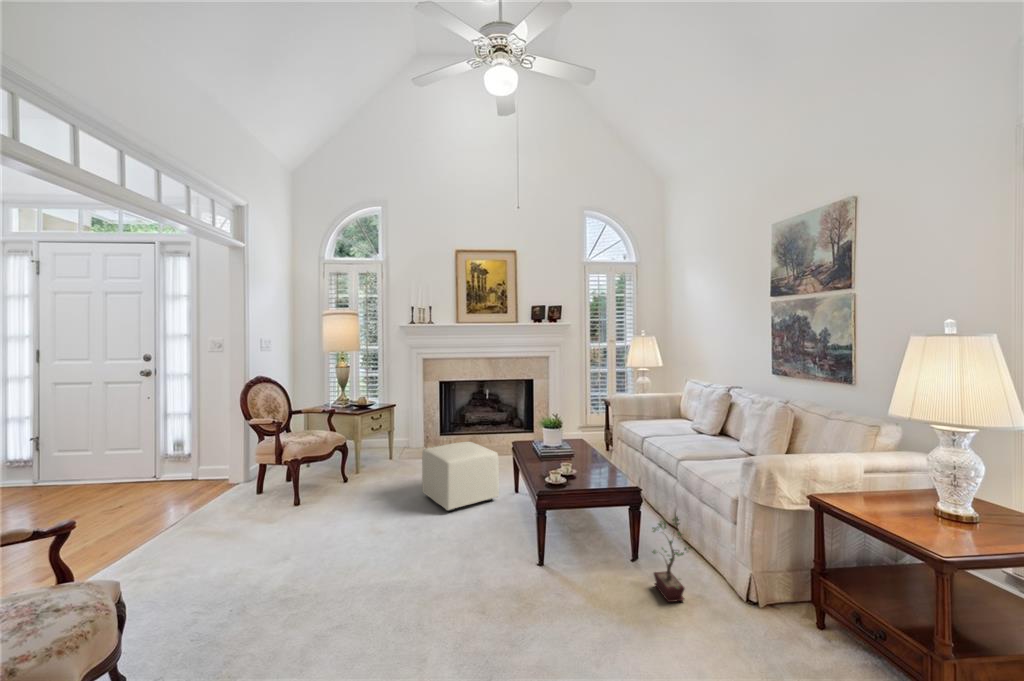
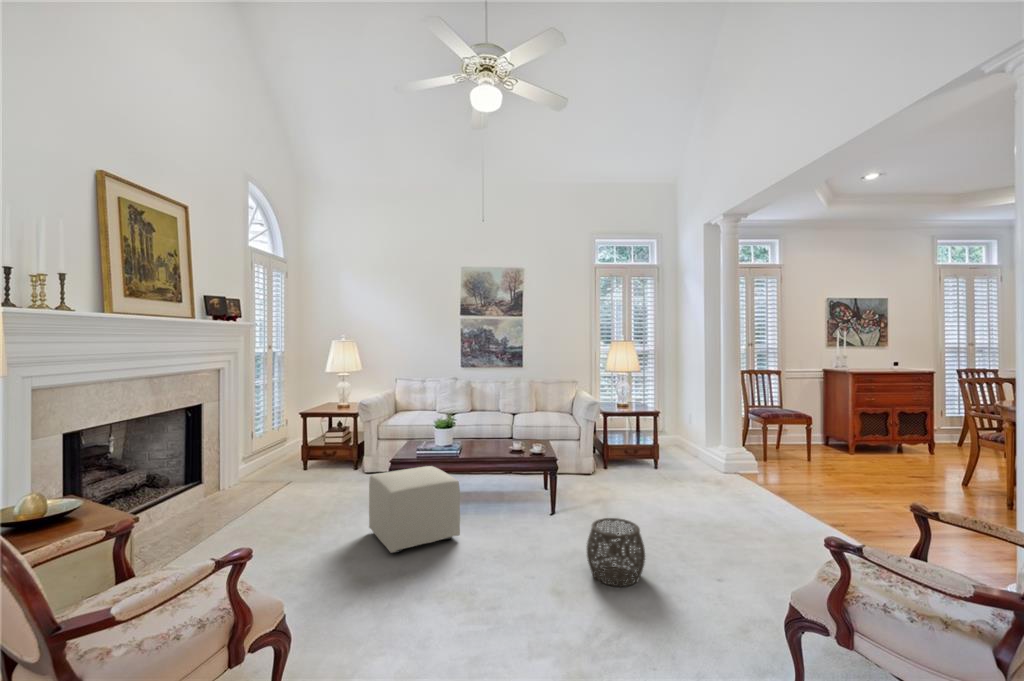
potted plant: present [652,517,690,602] -> none [572,437,614,484]
woven basket: none [304,528,370,605] -> present [587,518,645,586]

